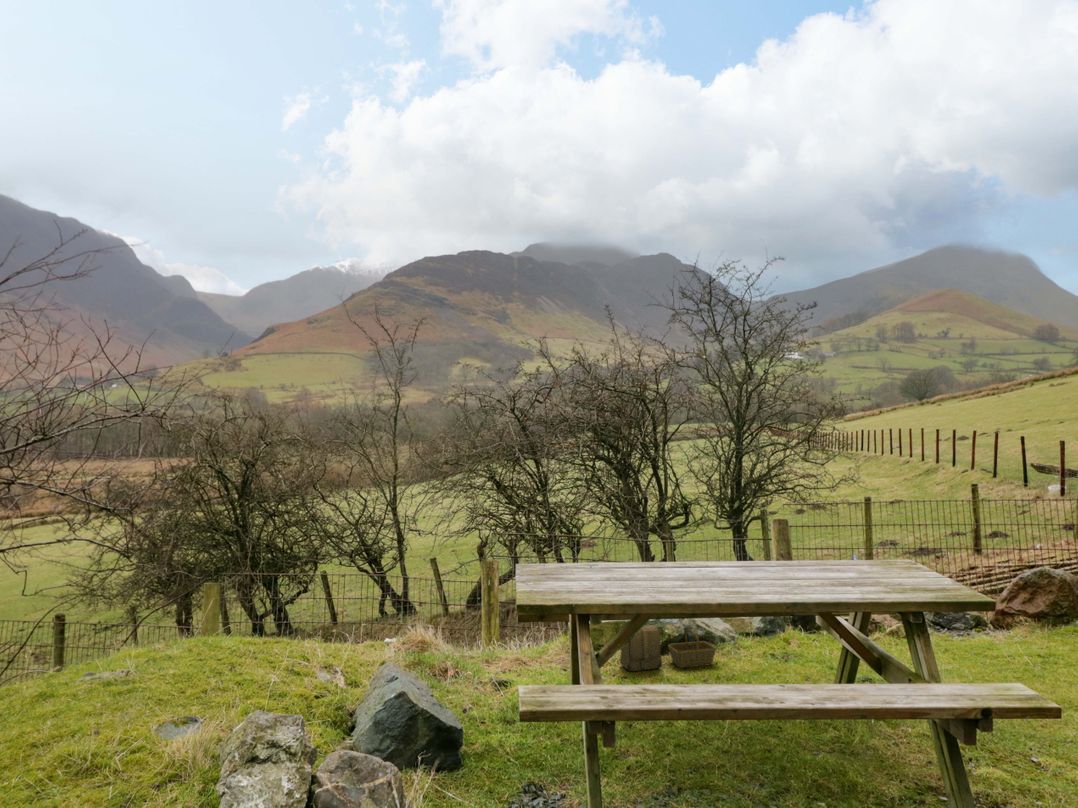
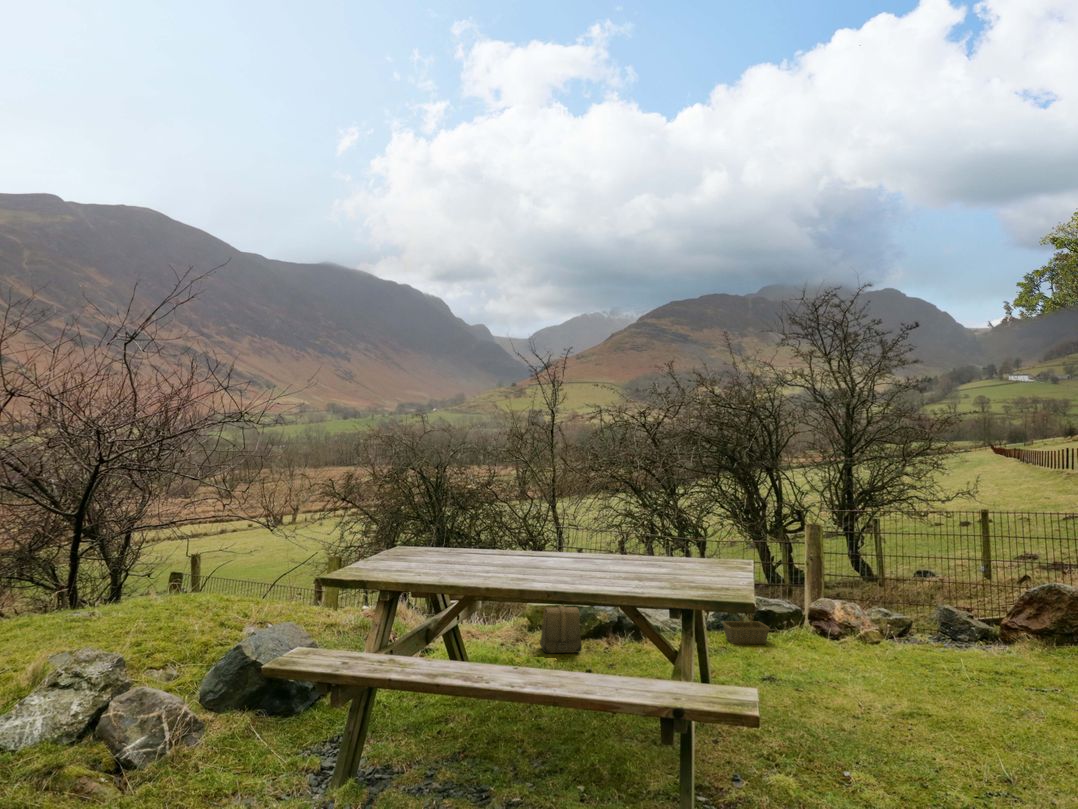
basket: present [668,629,716,668] -> present [723,615,770,644]

